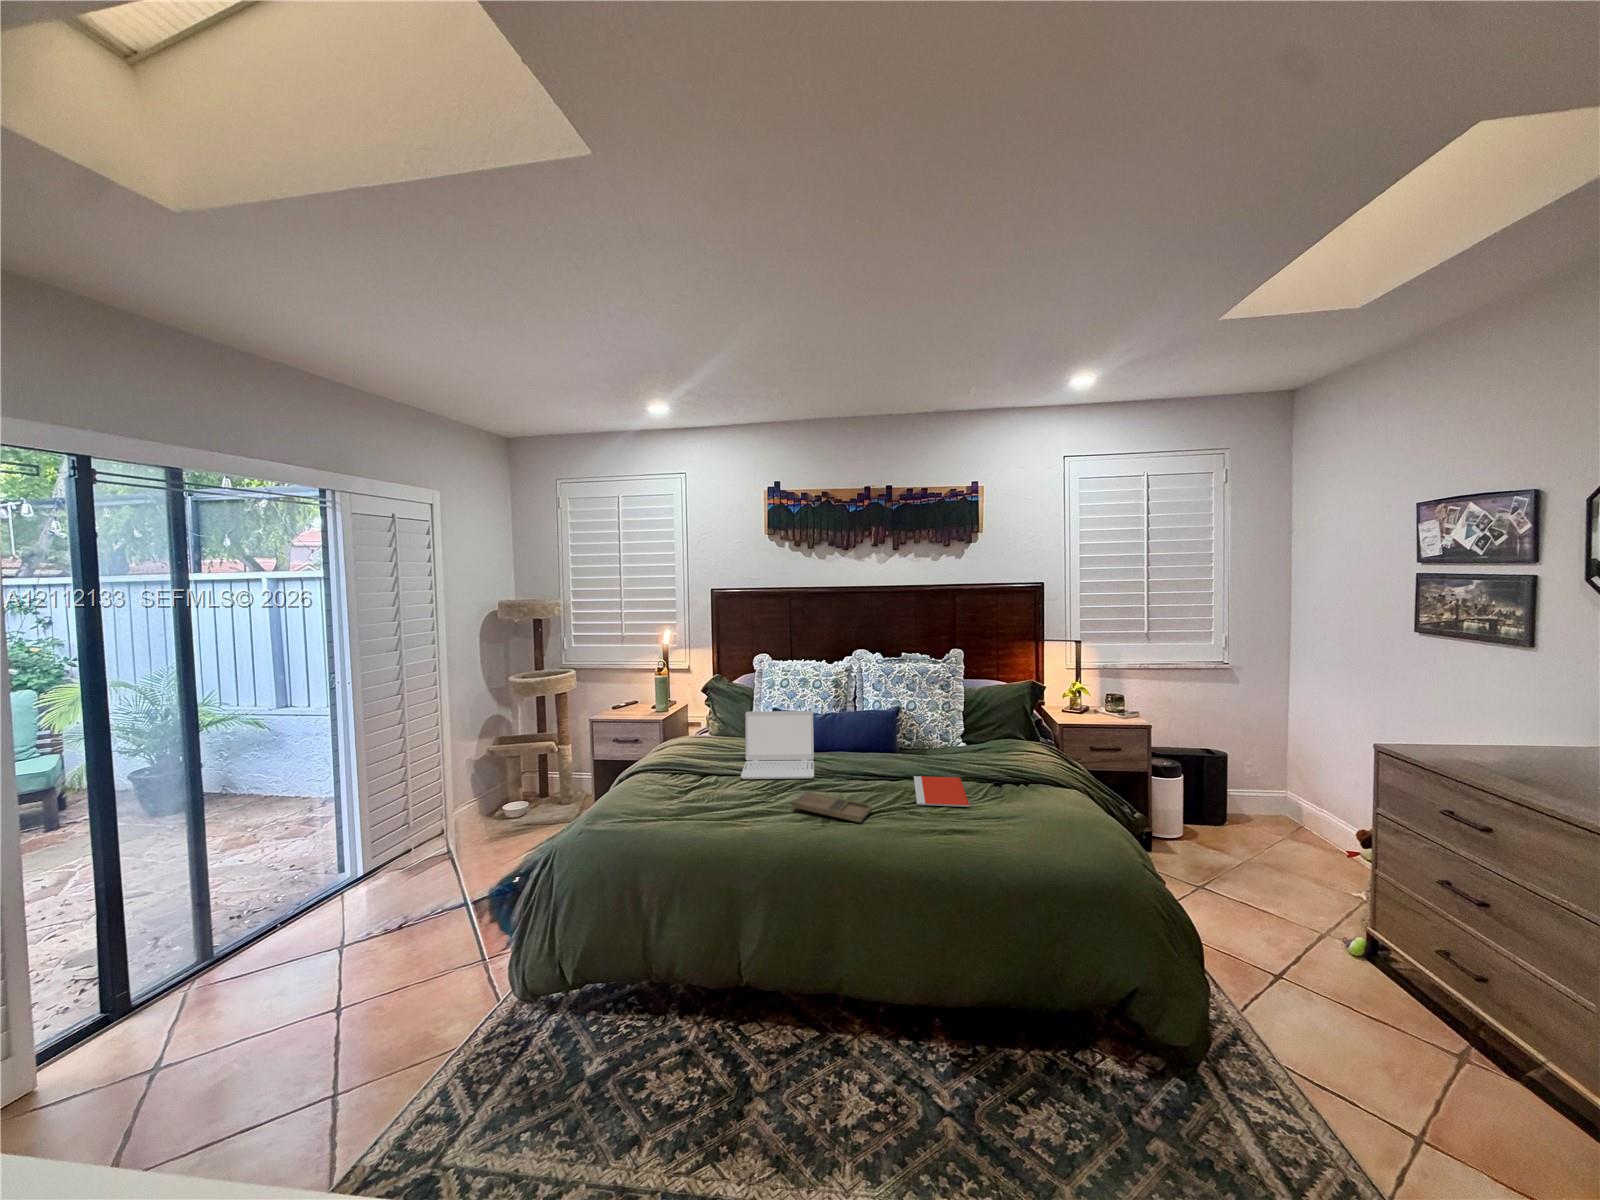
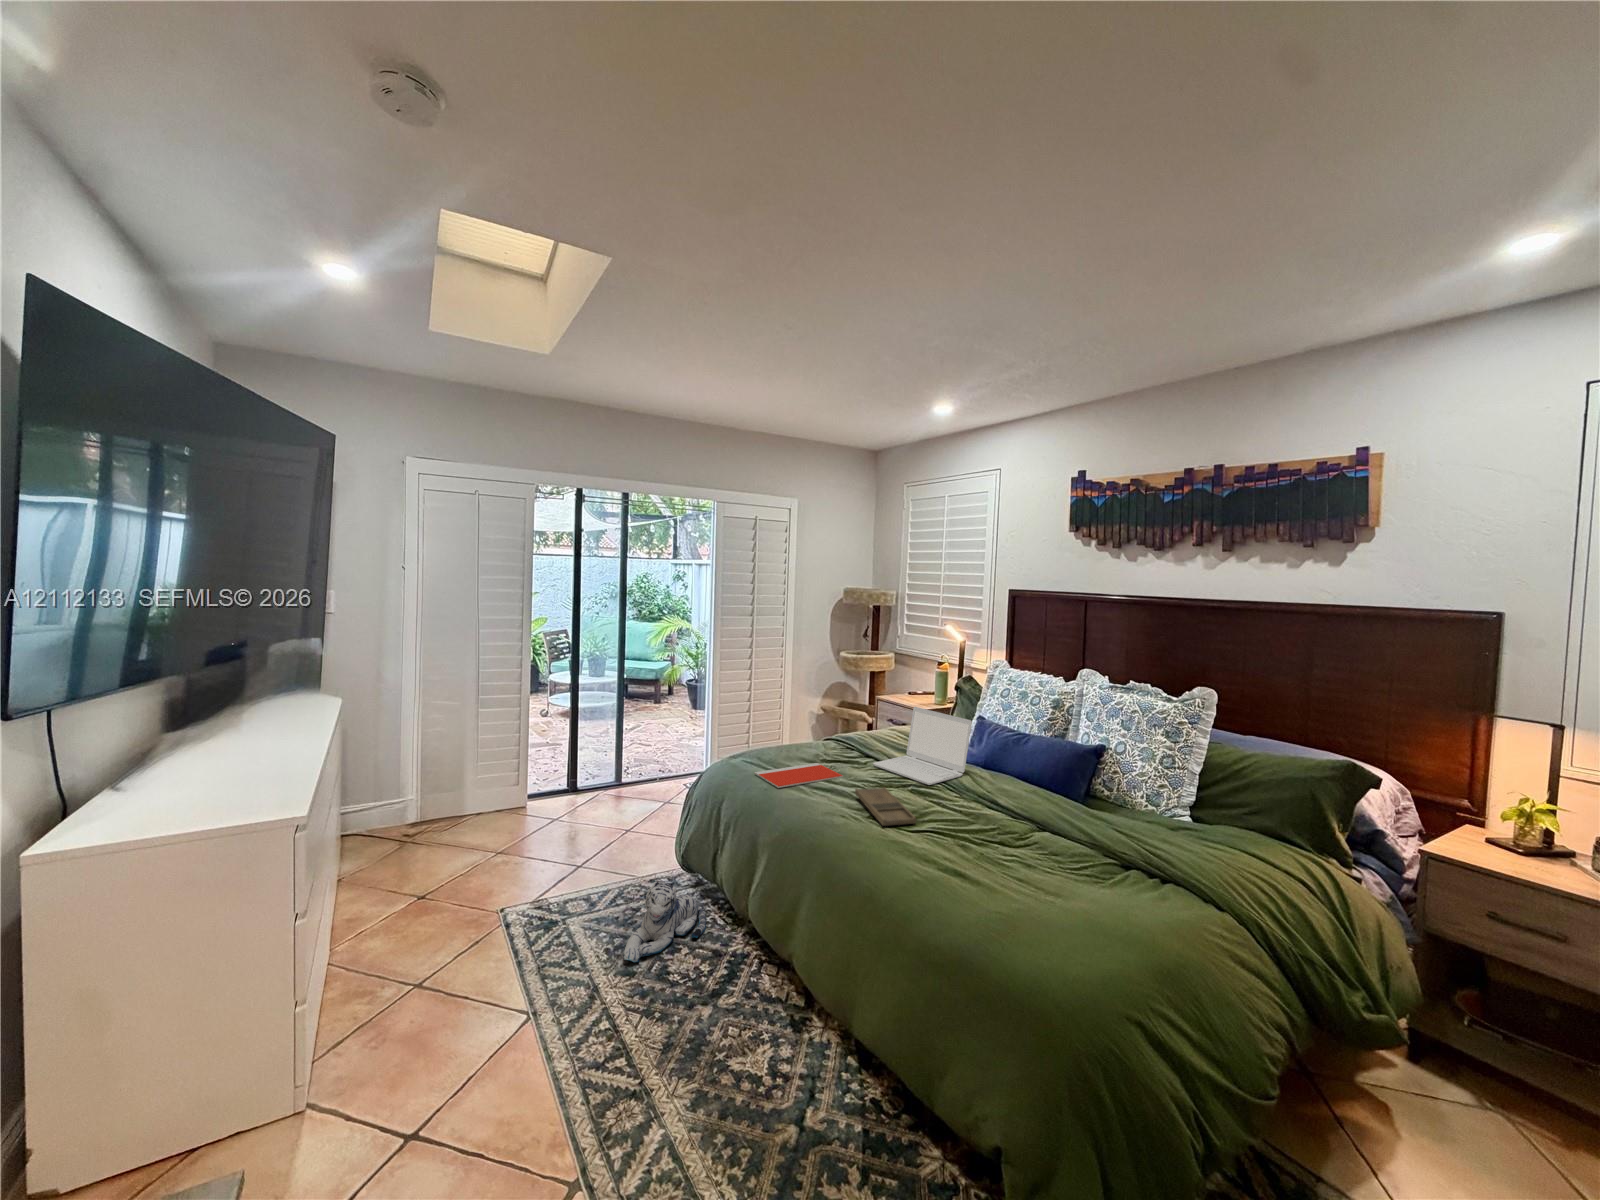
notebook: present [914,776,970,807] -> present [754,763,843,788]
plush toy: none [566,1008,644,1138] -> present [623,882,706,962]

